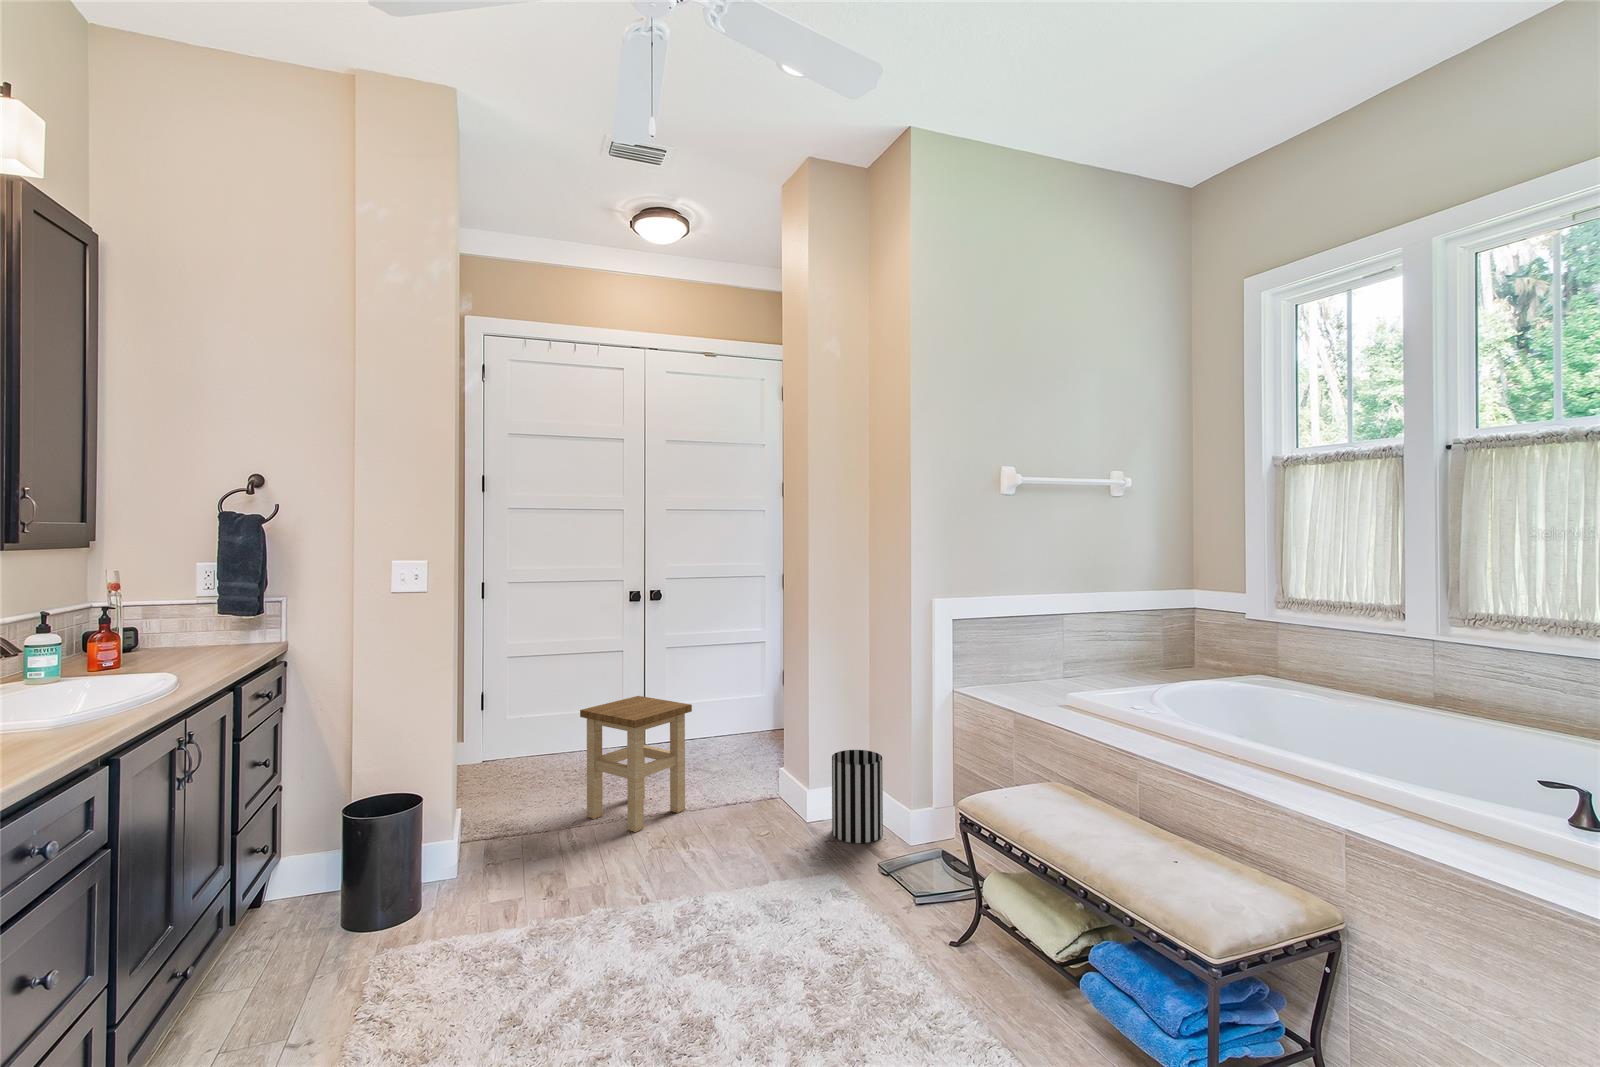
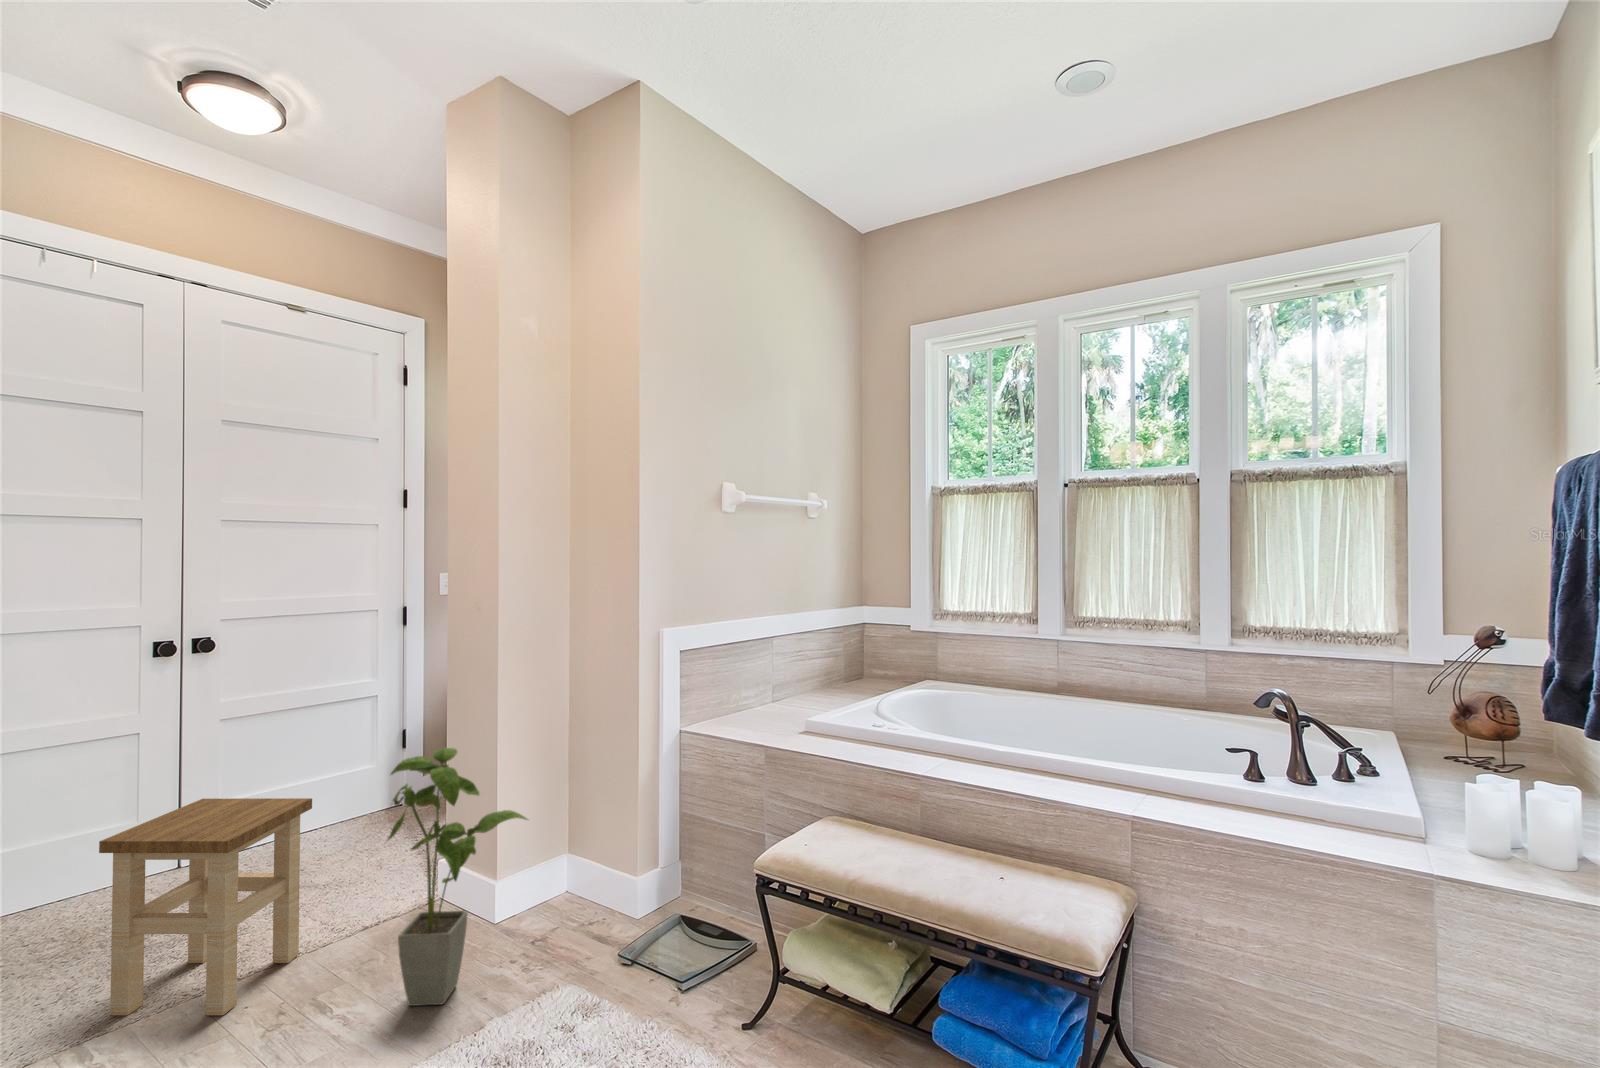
house plant: none [714,676,811,861] -> present [388,748,527,1006]
wastebasket: present [832,750,883,843] -> none [536,817,602,938]

